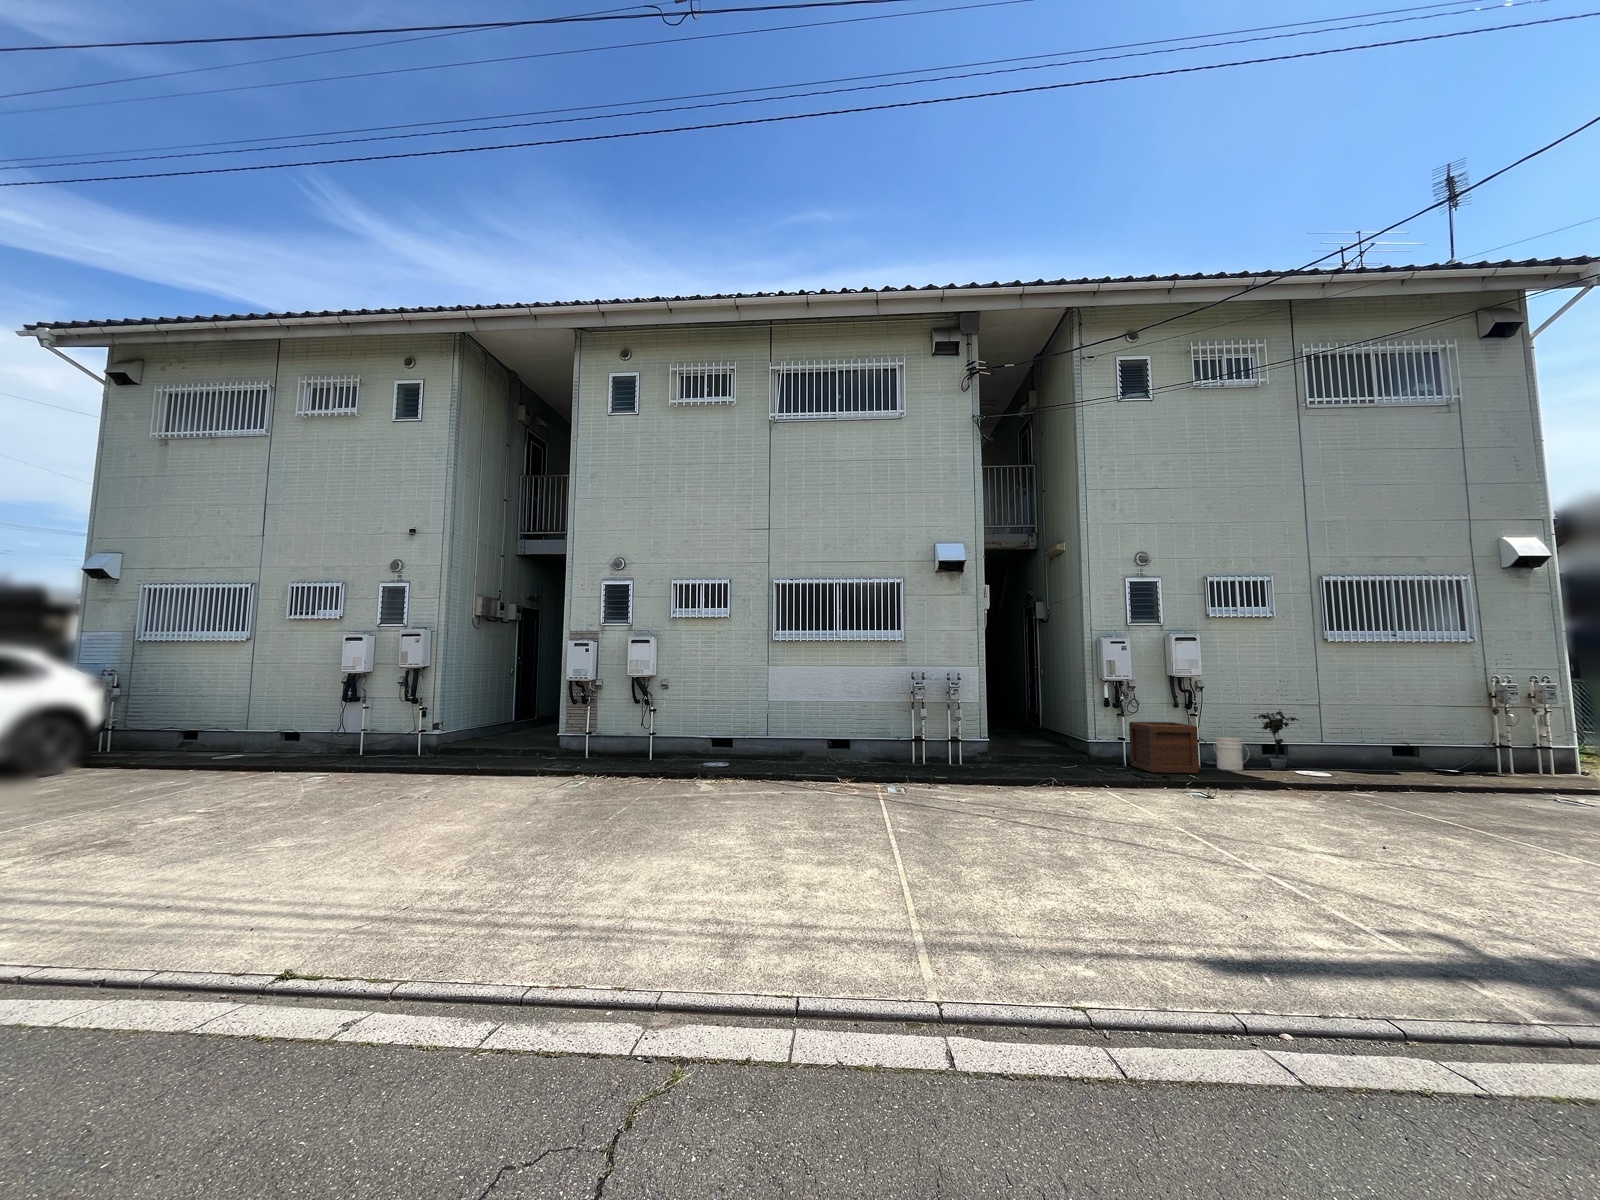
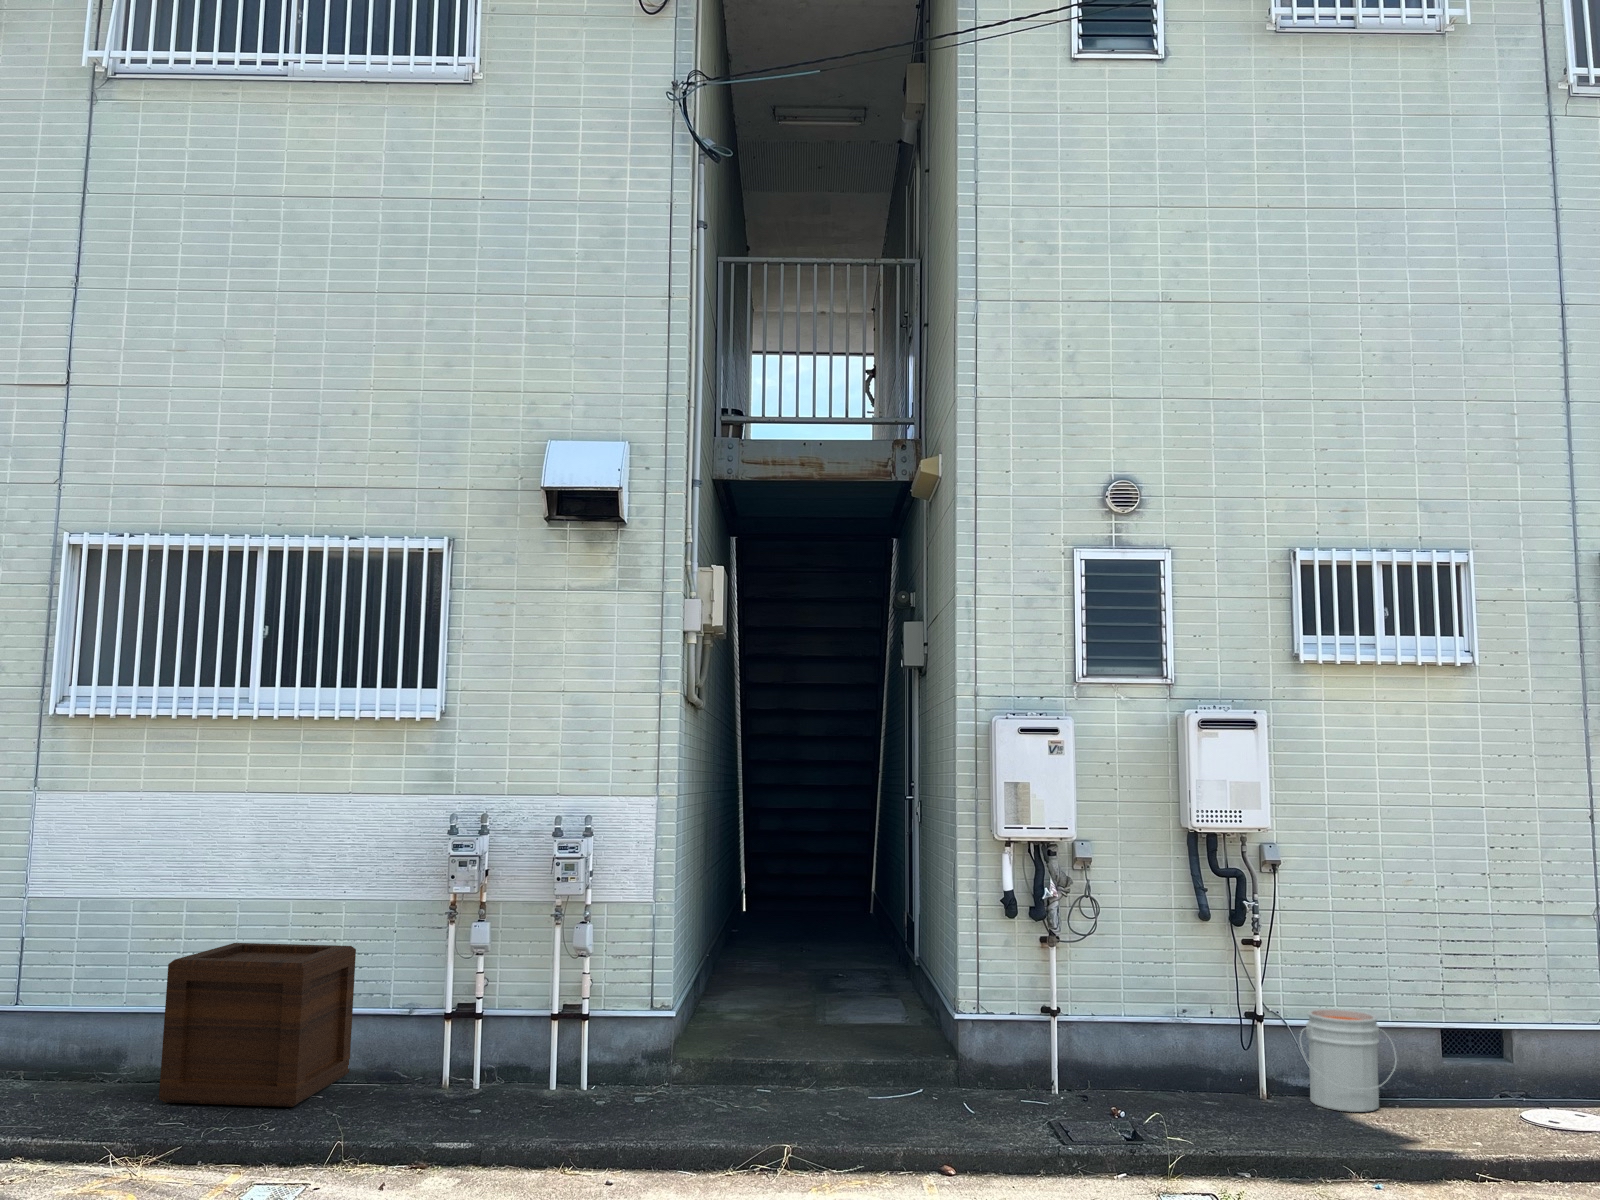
potted plant: present [1254,710,1300,770] -> none [1414,929,1540,1108]
wooden crate: present [1129,722,1199,773] -> present [159,943,356,1107]

